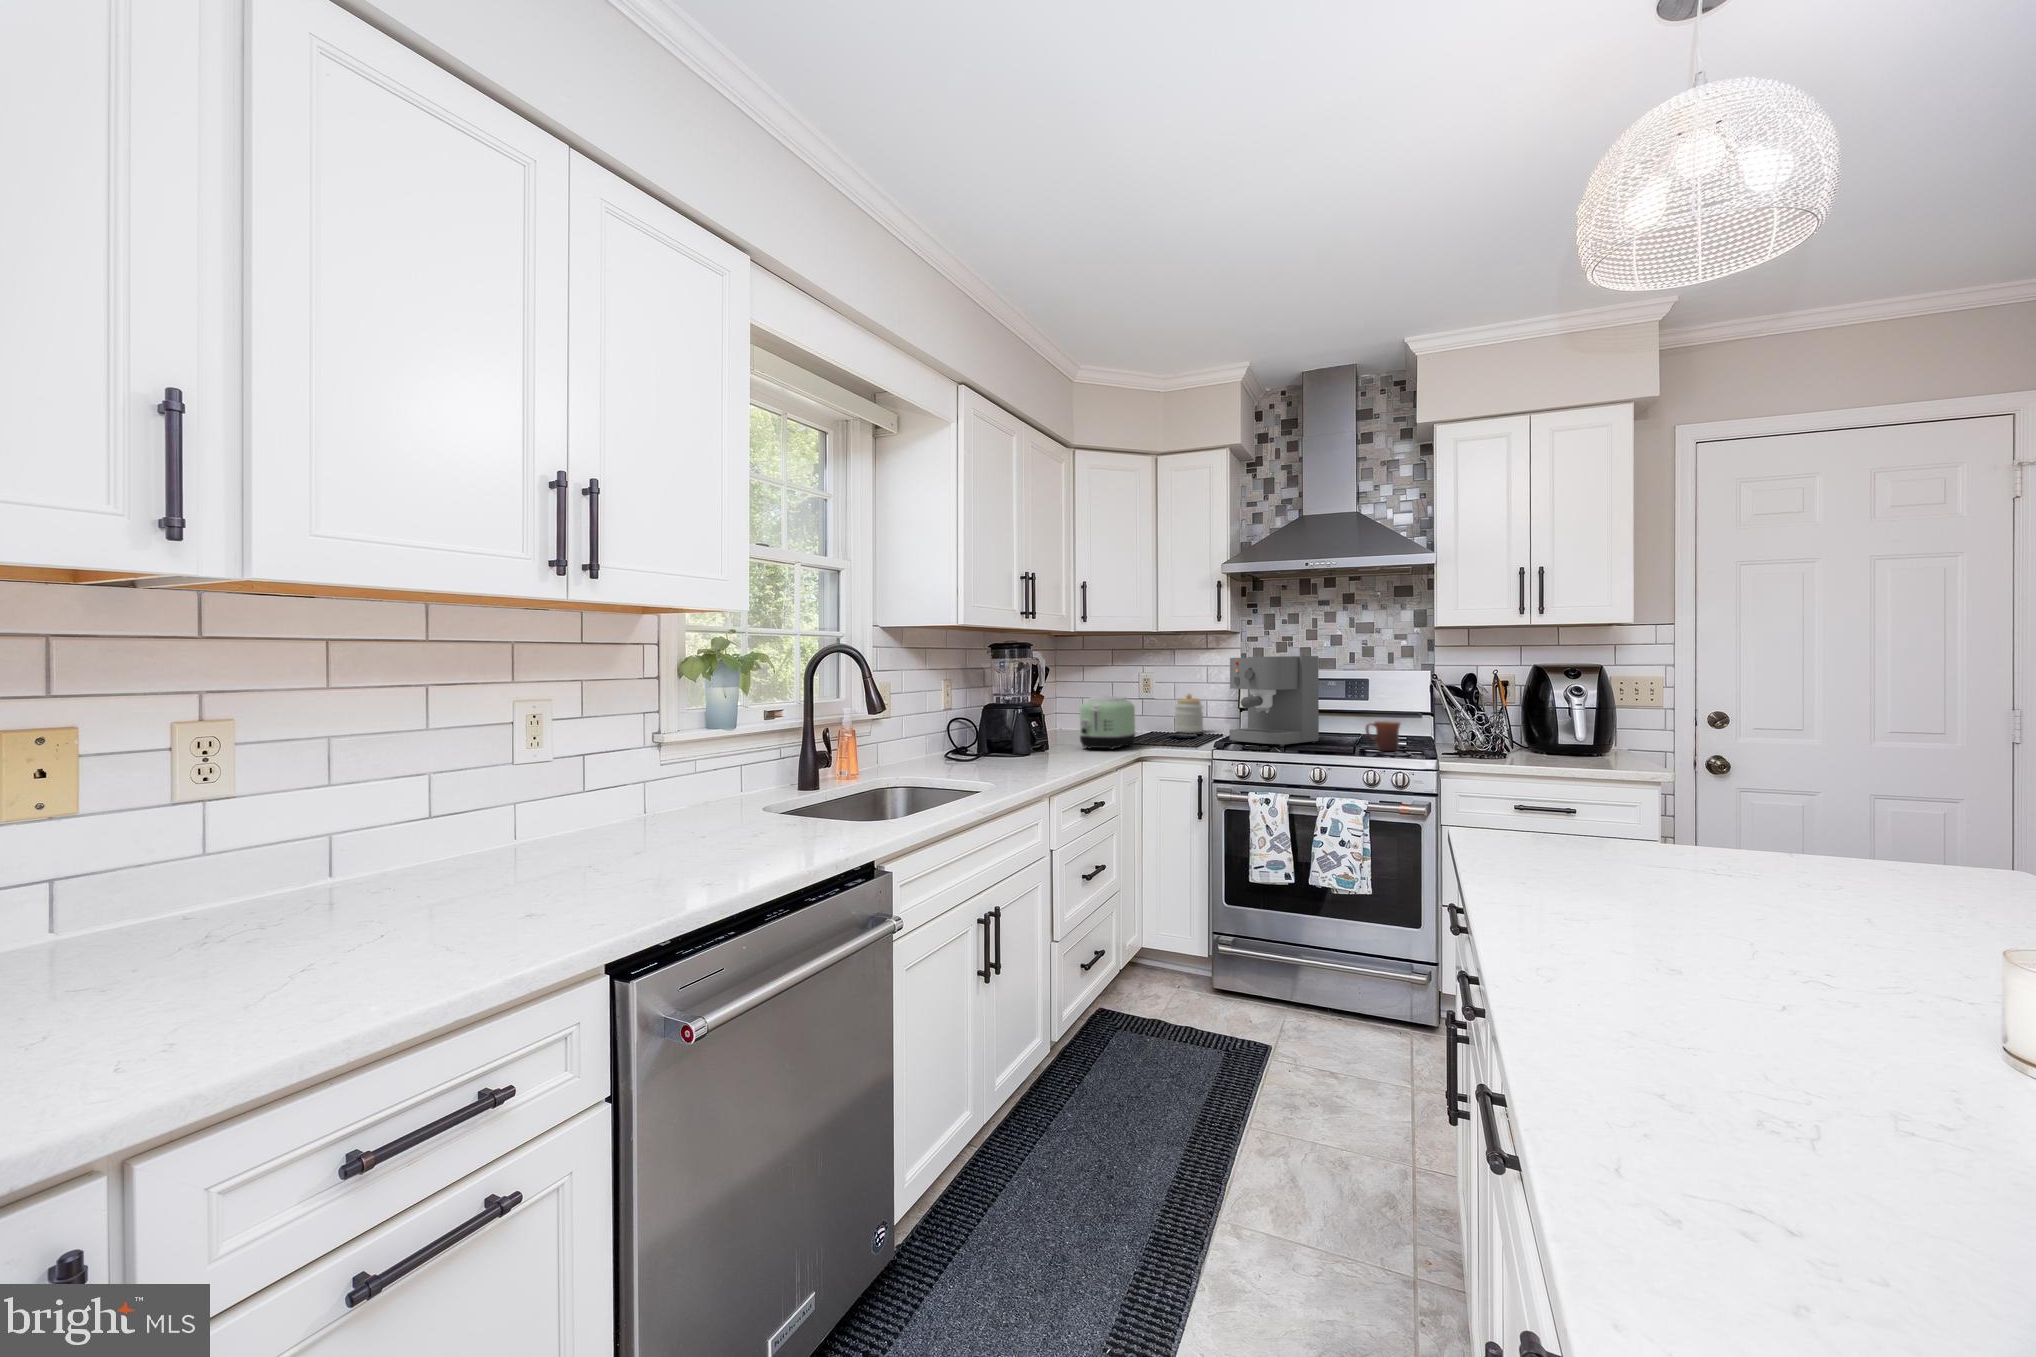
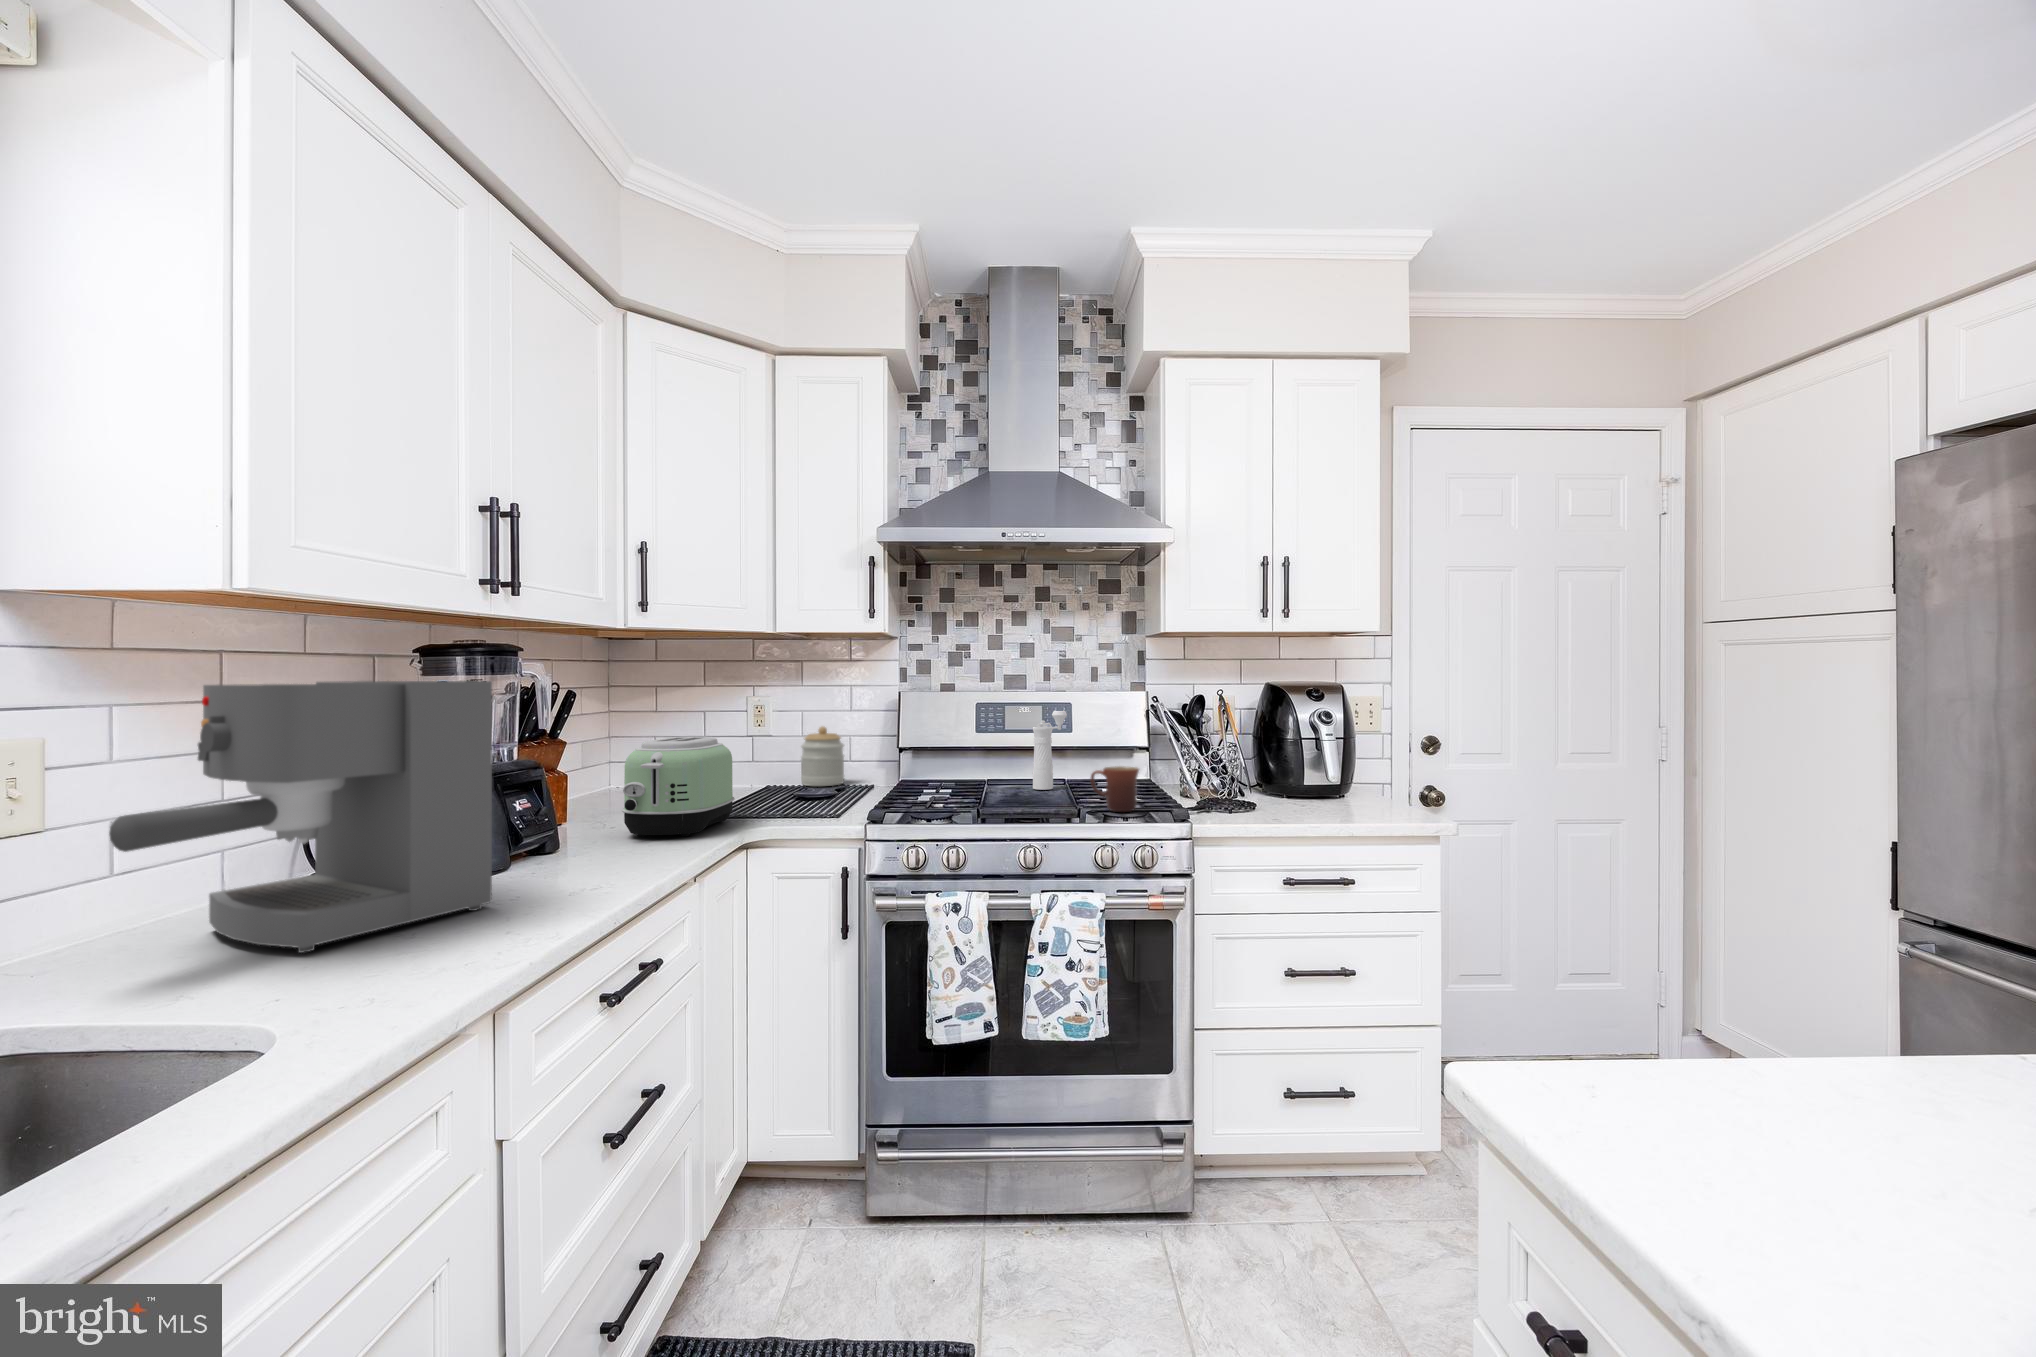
coffee maker: present [1230,656,1319,746] -> present [109,681,492,953]
pepper mill: none [1334,684,1364,739] -> present [1033,710,1067,790]

